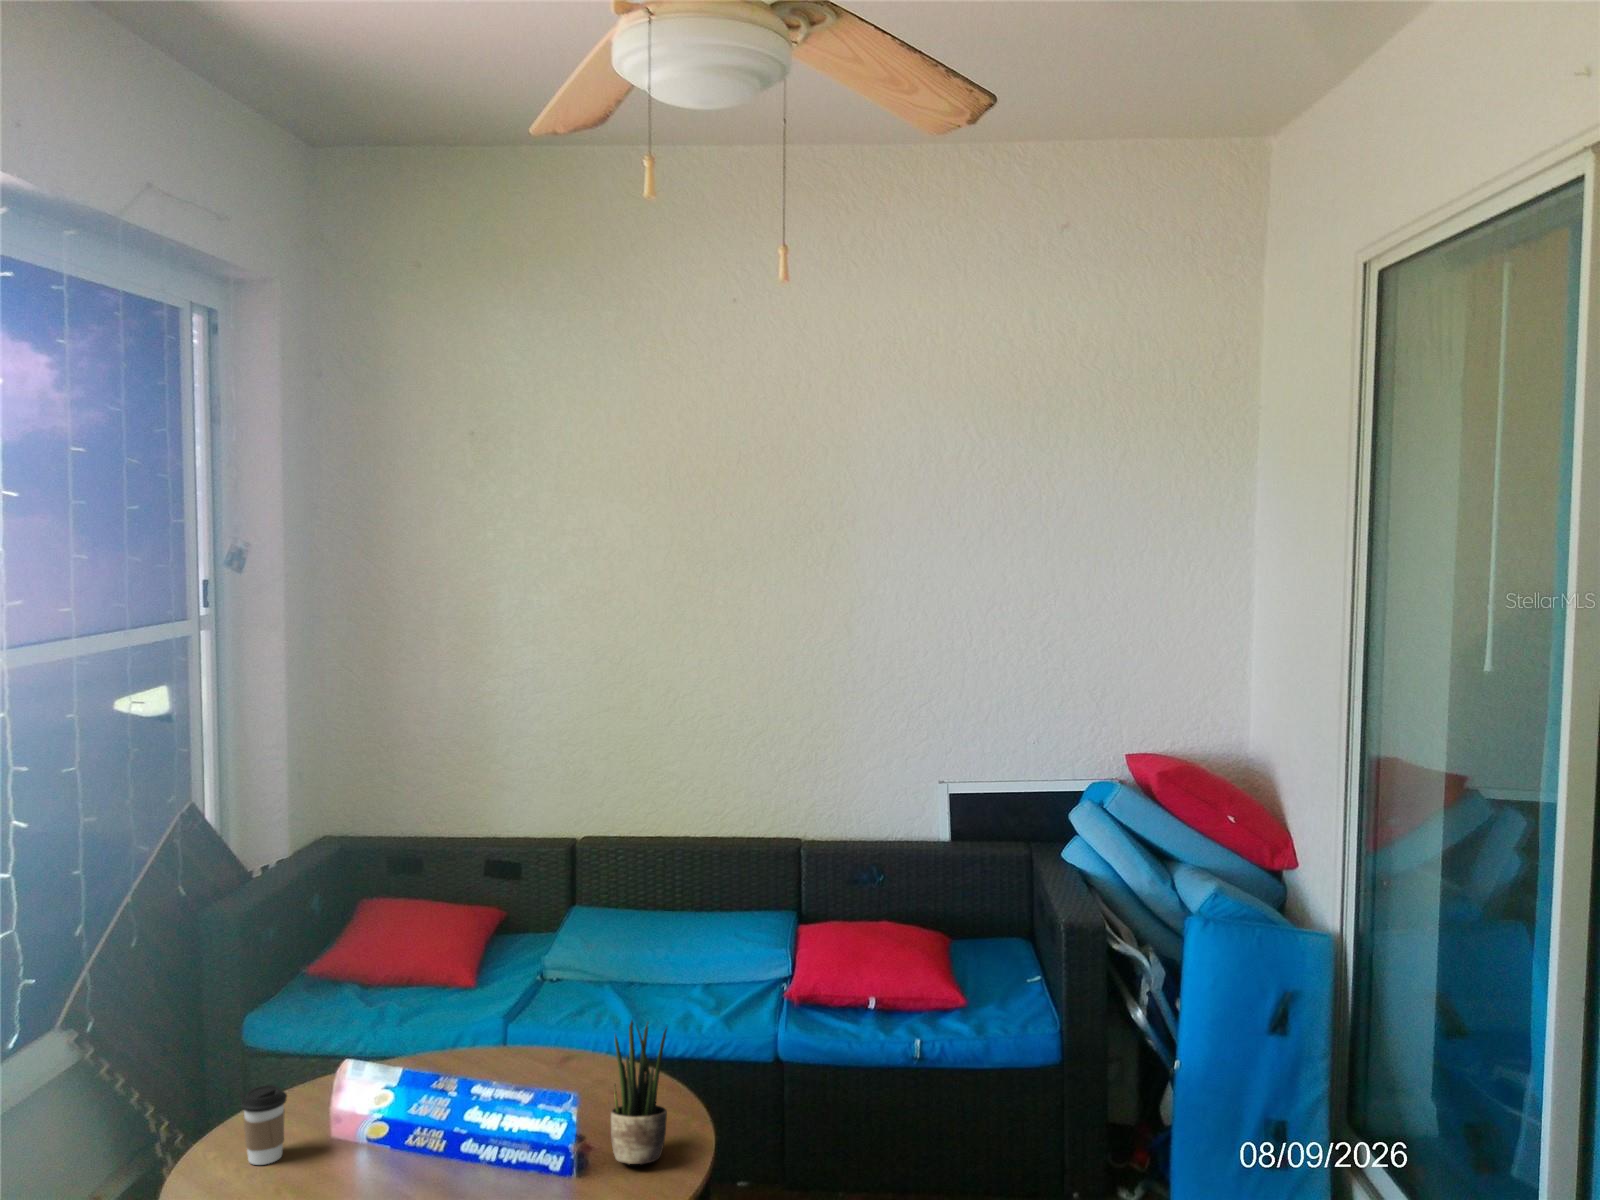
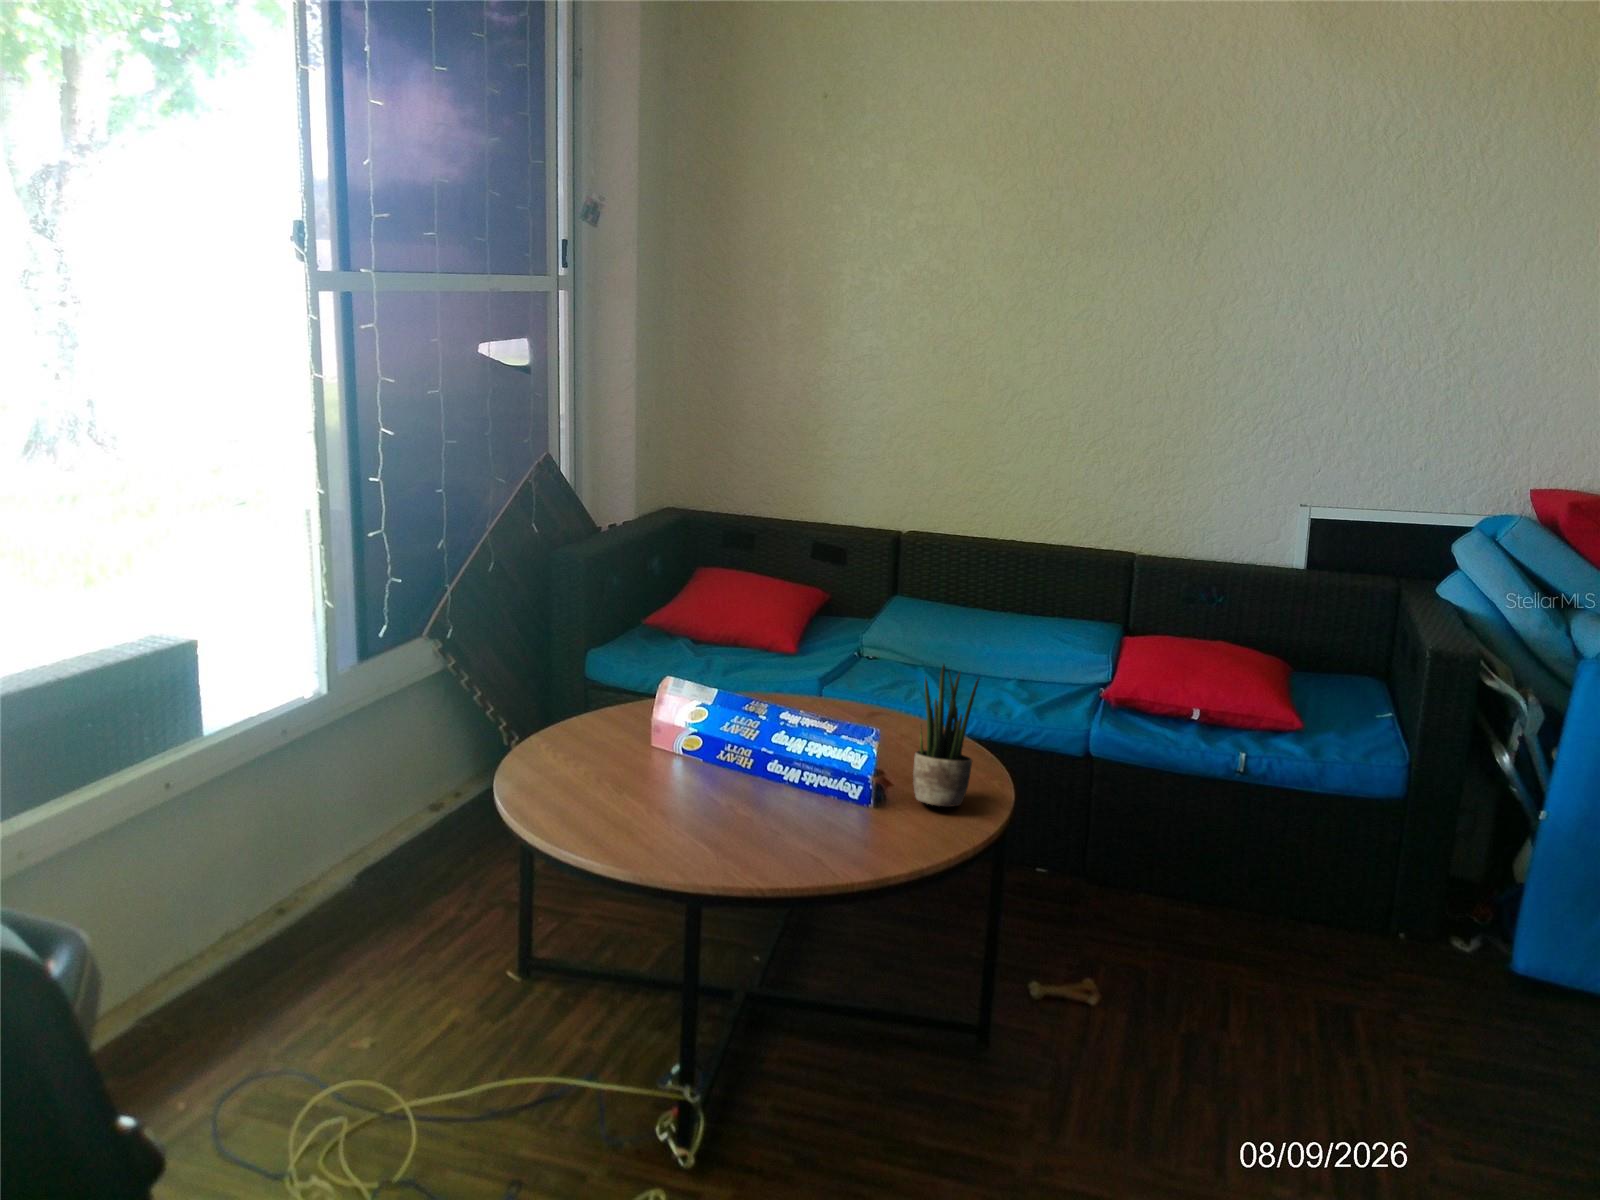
coffee cup: present [241,1085,287,1165] -> none [567,686,609,757]

